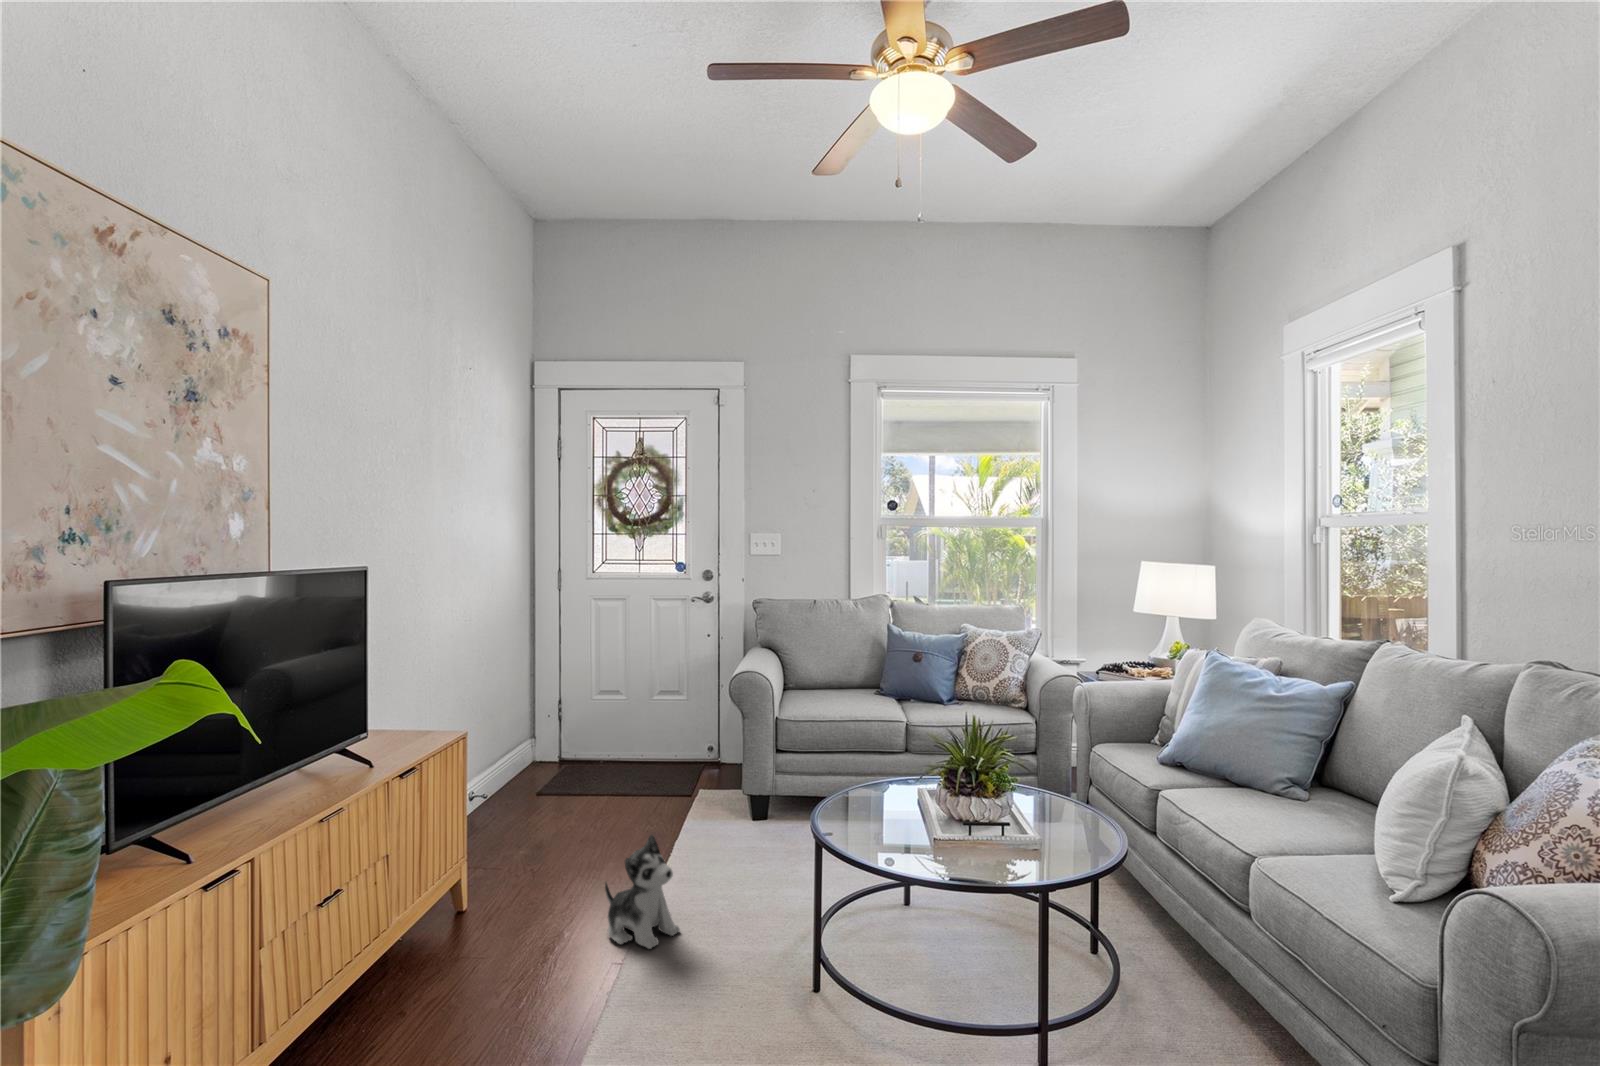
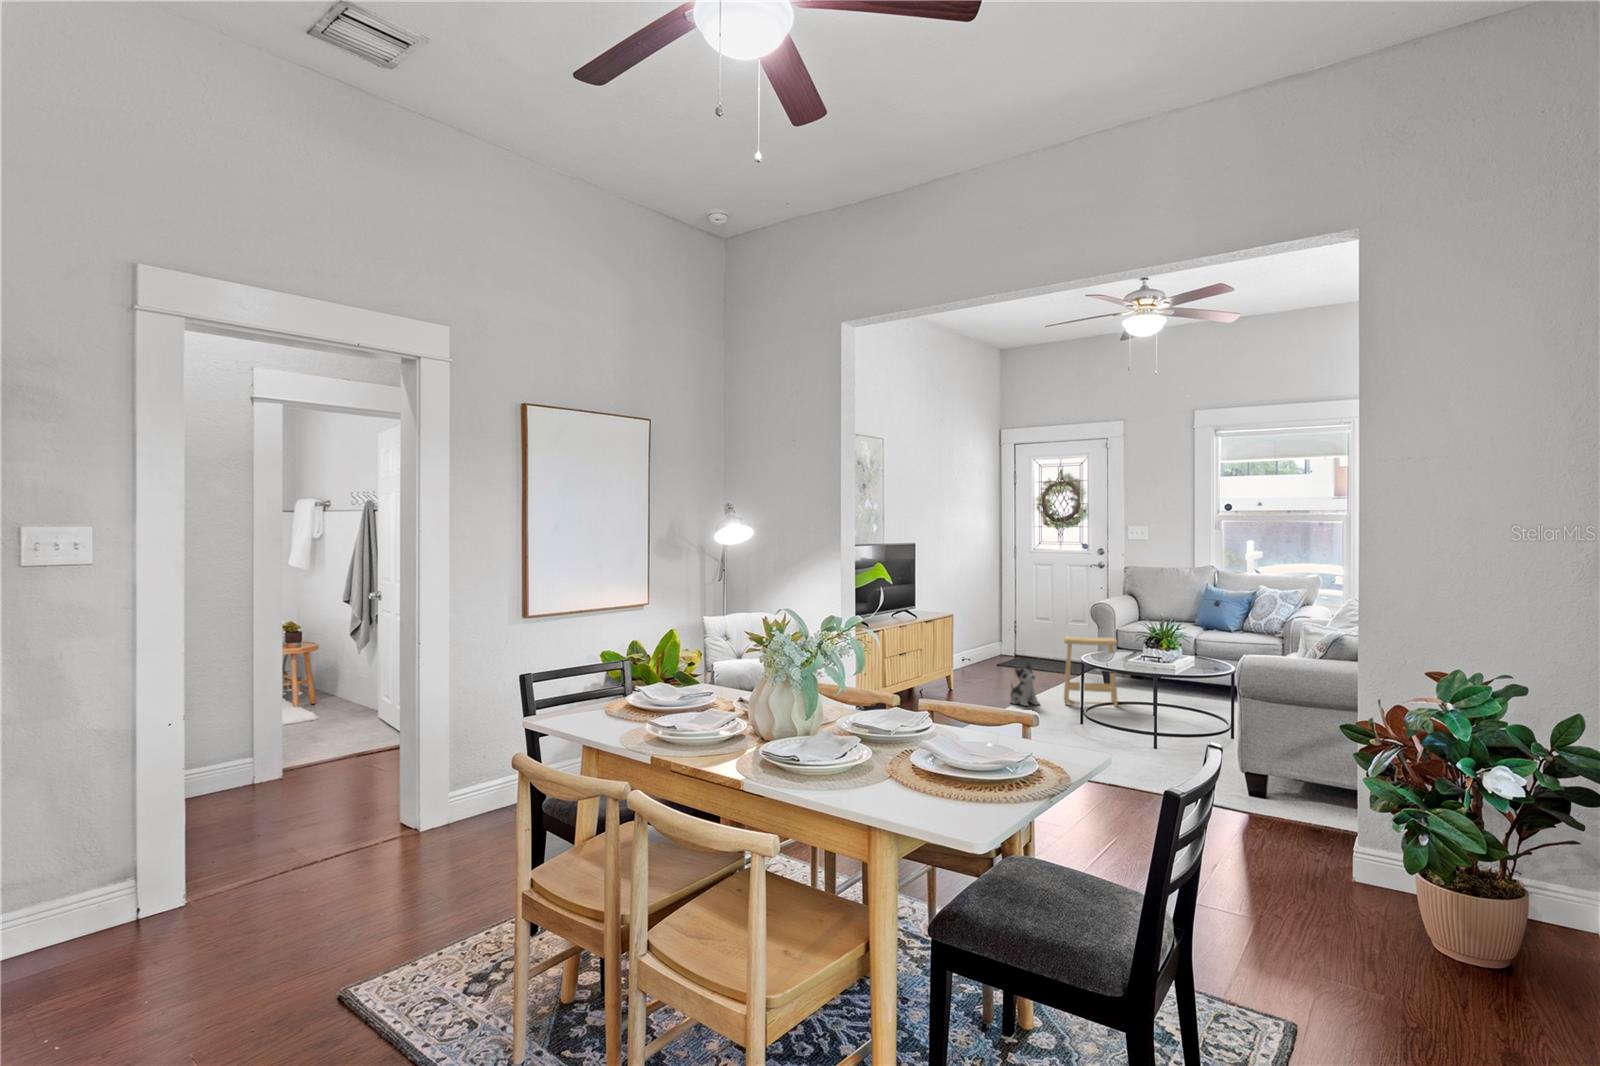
footstool: none [712,748,832,916] -> present [1064,636,1118,707]

